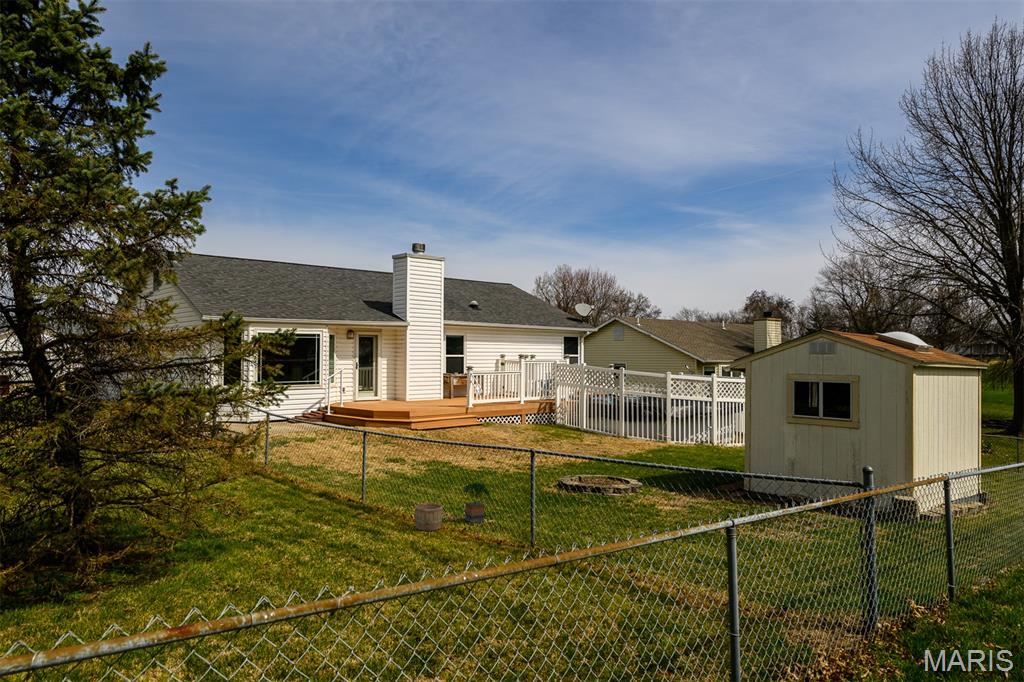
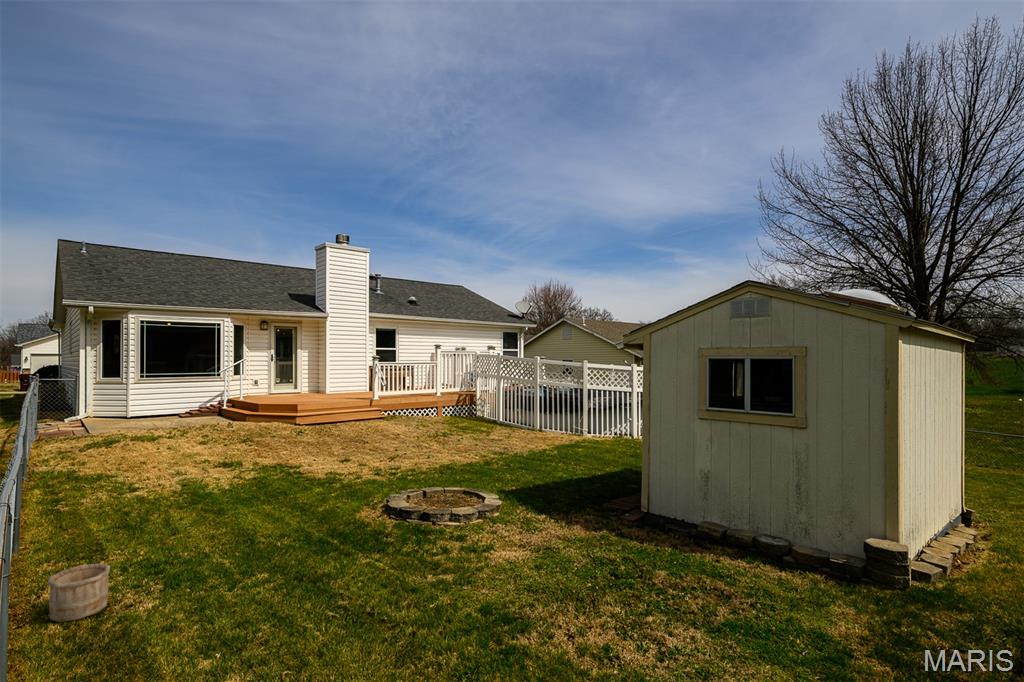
potted tree: present [464,482,491,523] -> none [169,521,219,594]

